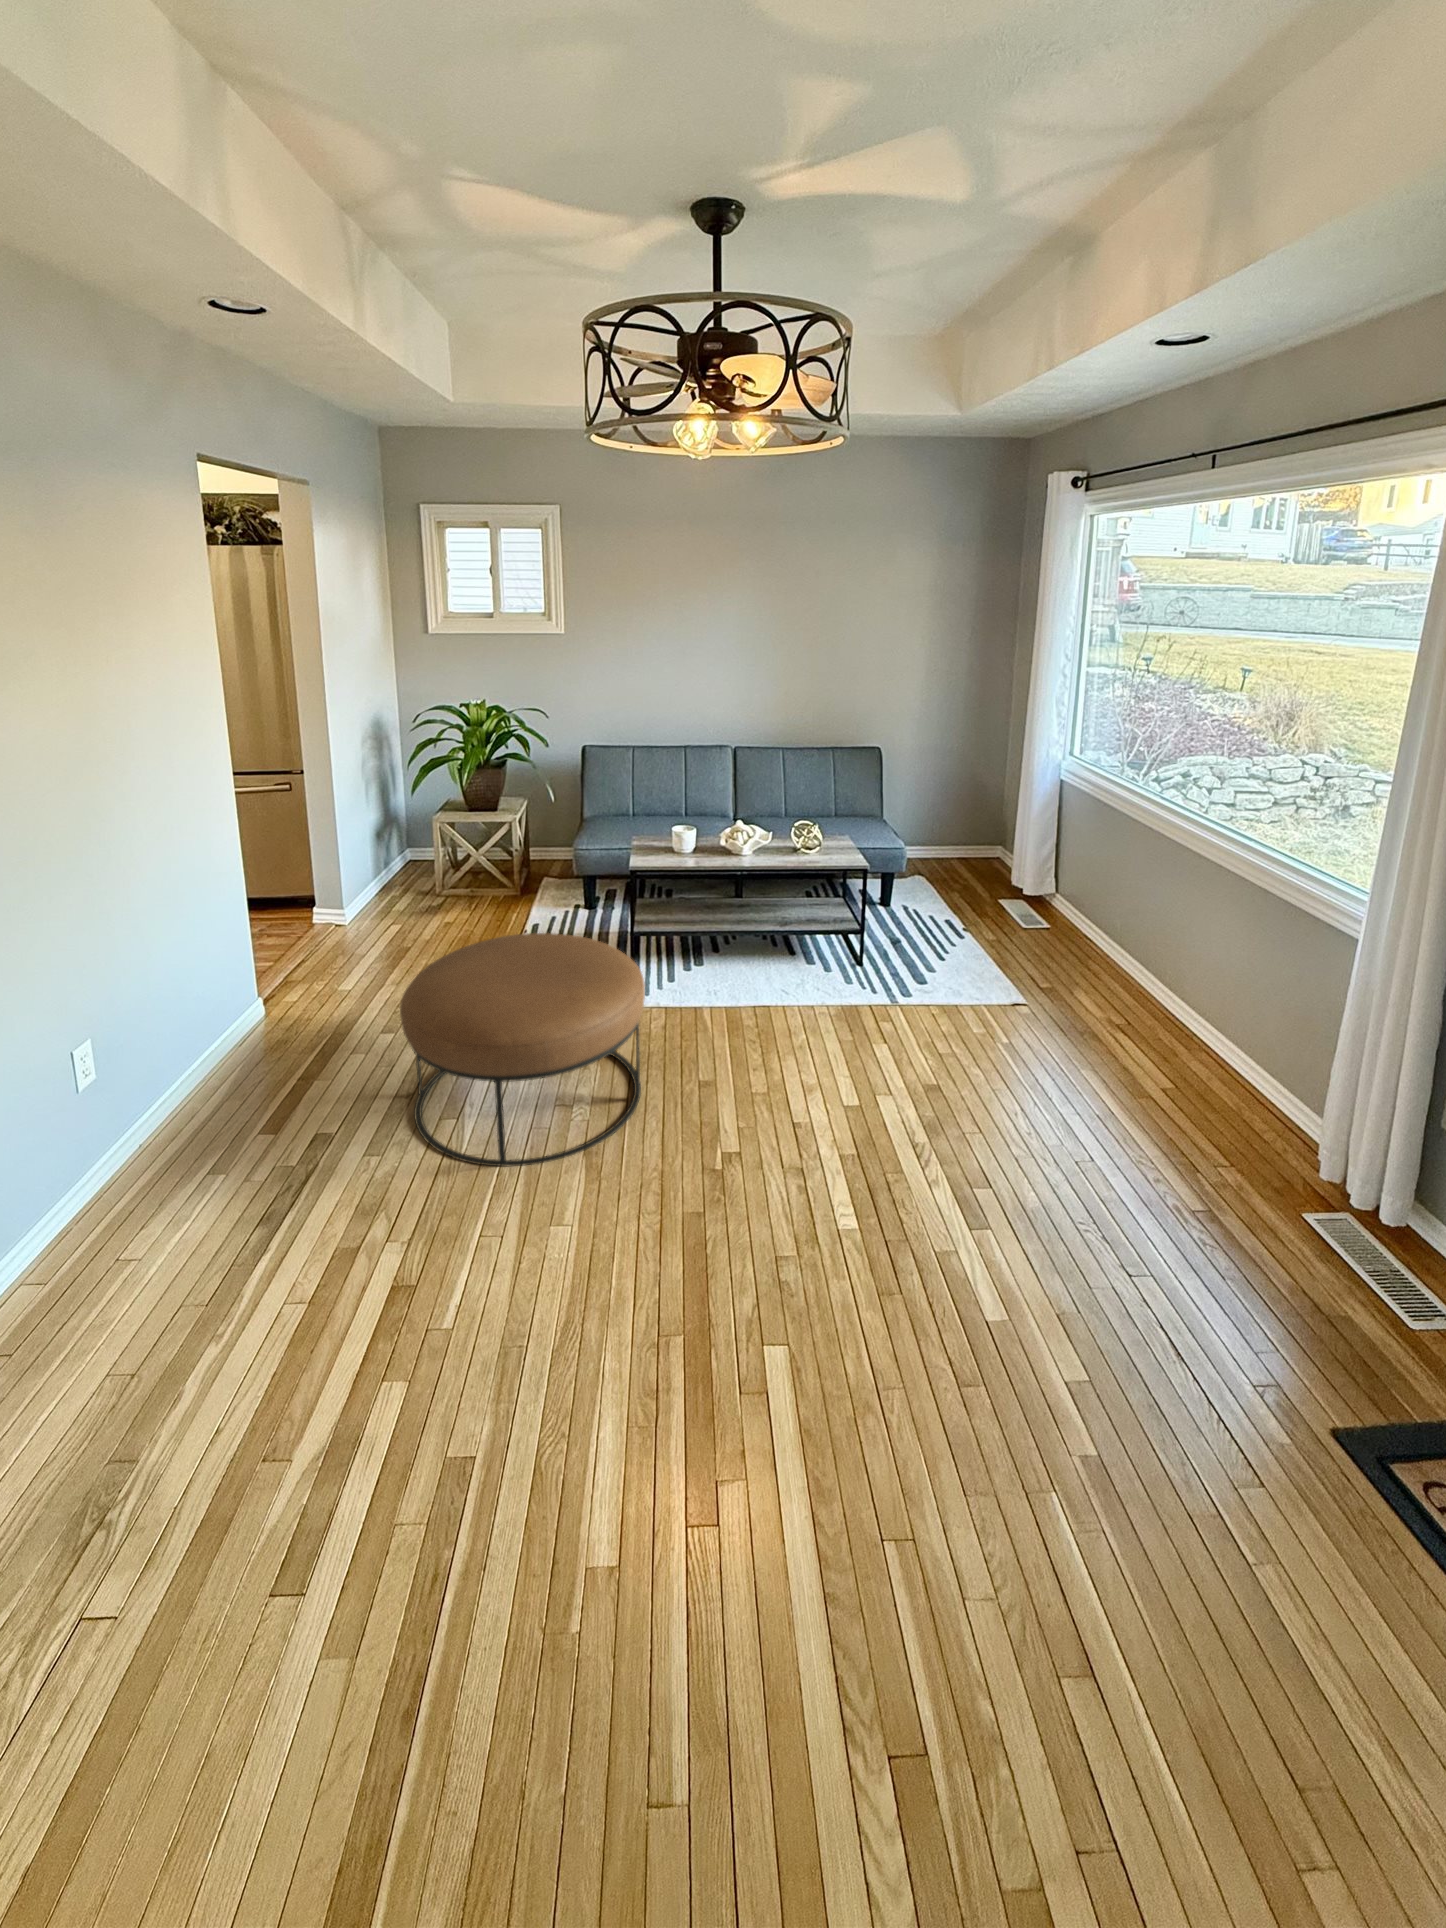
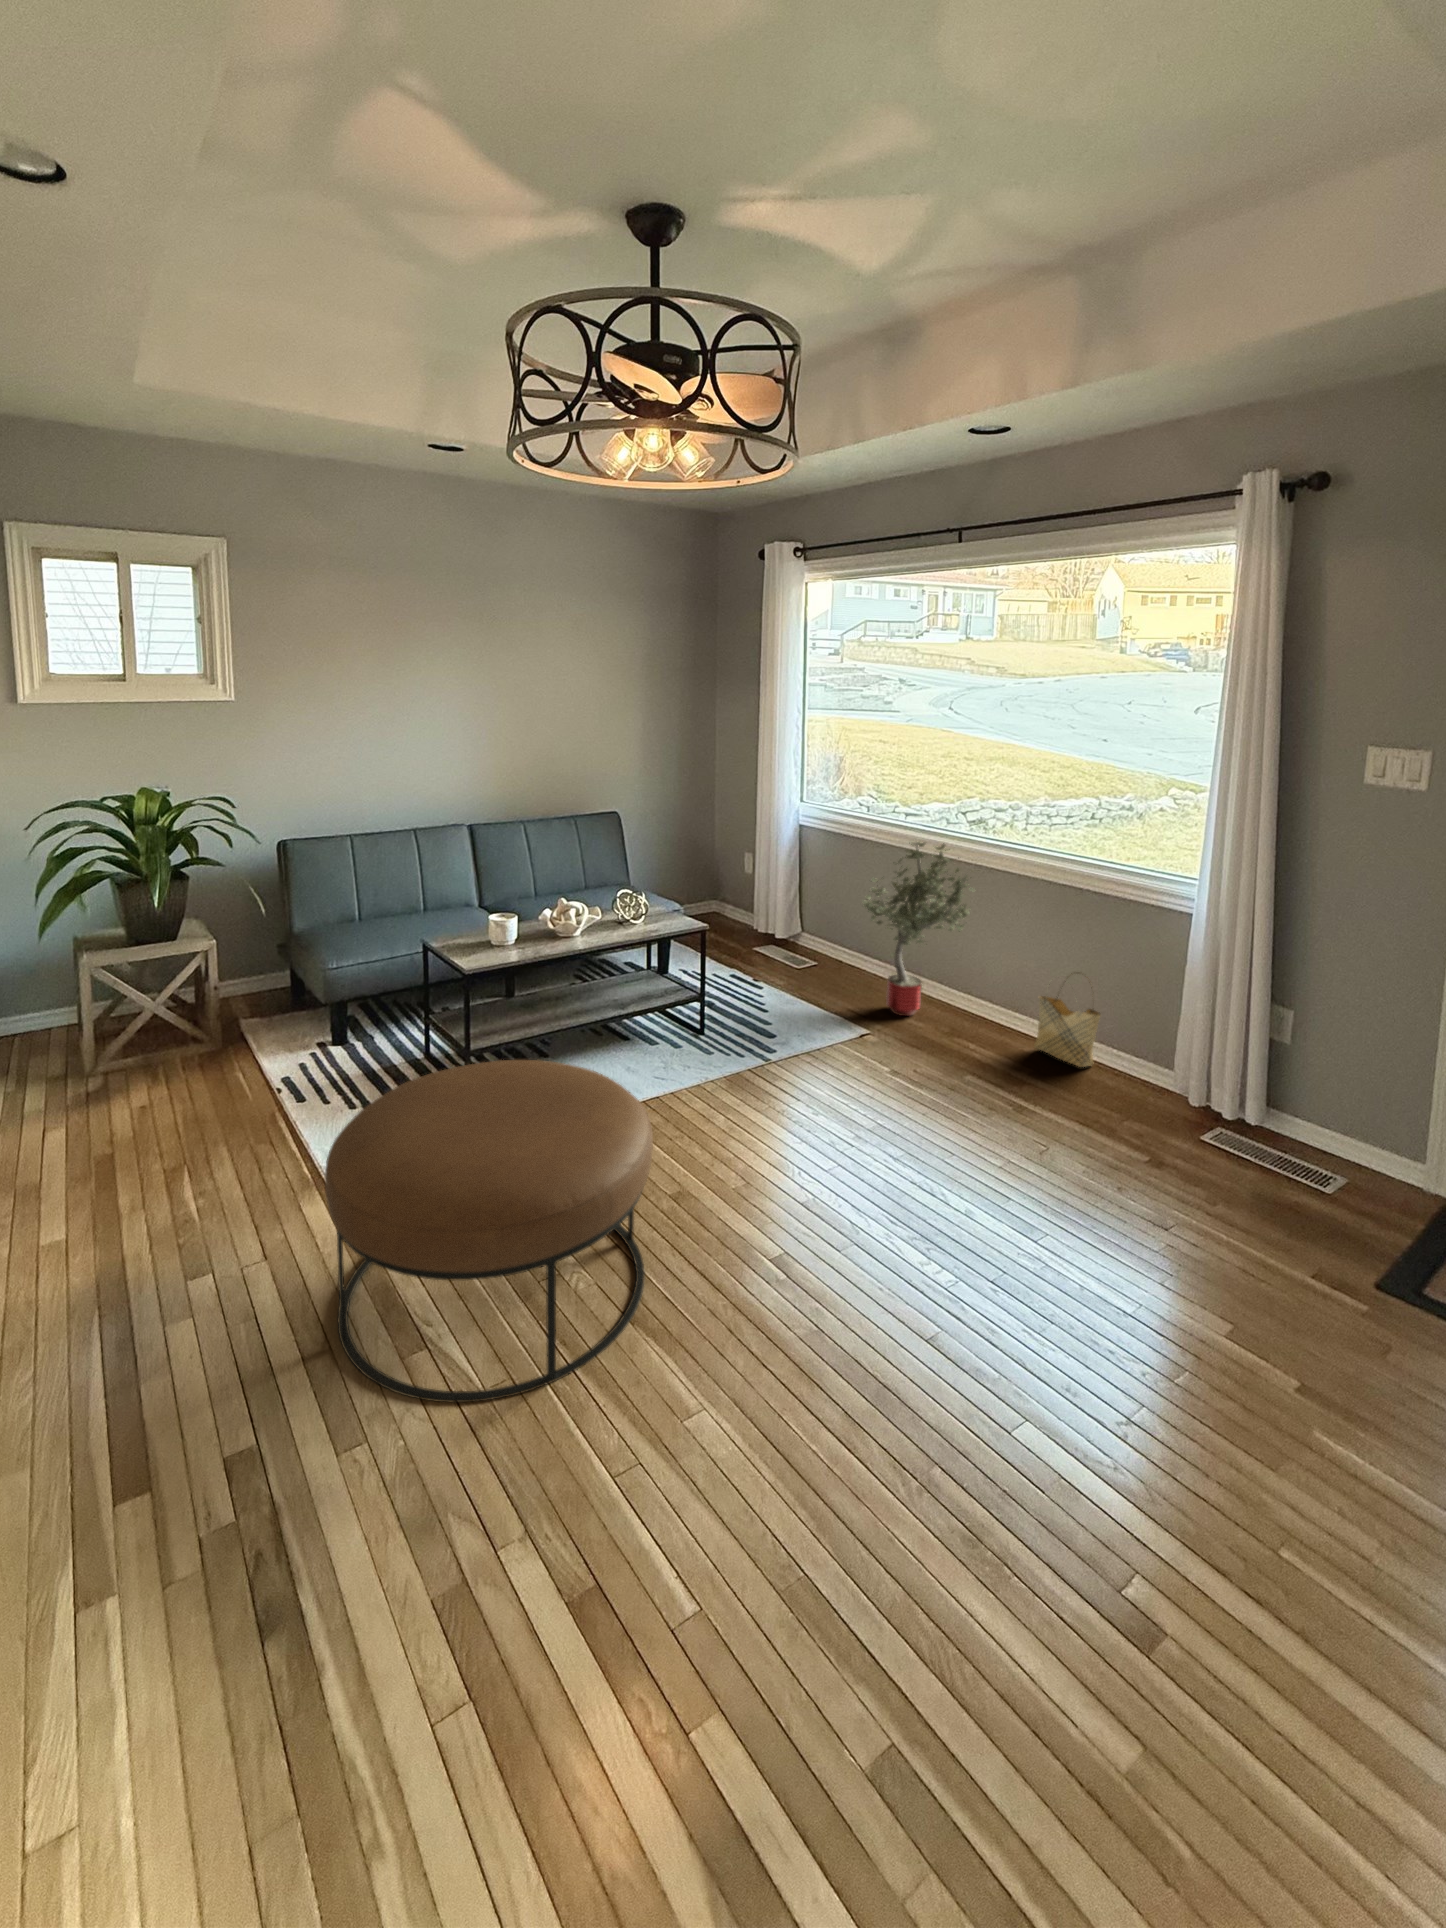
potted tree: none [1060,812,1176,997] -> present [863,842,974,1016]
woven basket: none [1194,989,1269,1101] -> present [1034,991,1101,1067]

